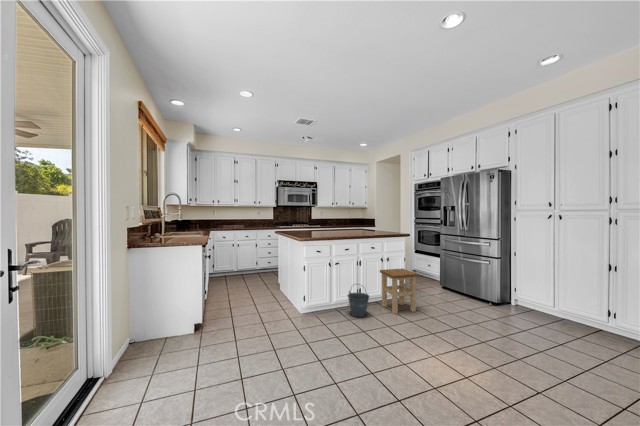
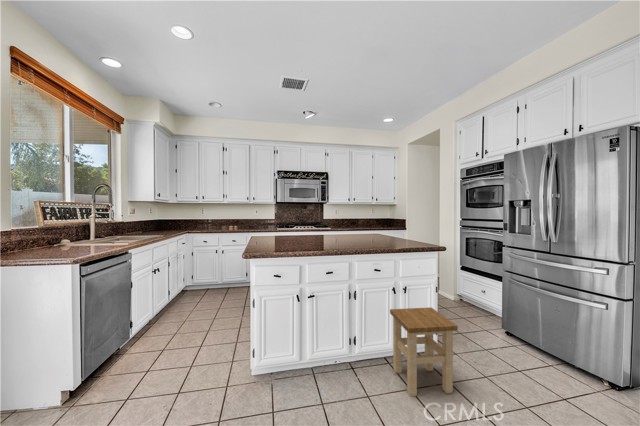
bucket: present [348,291,369,317] -> none [326,336,365,398]

